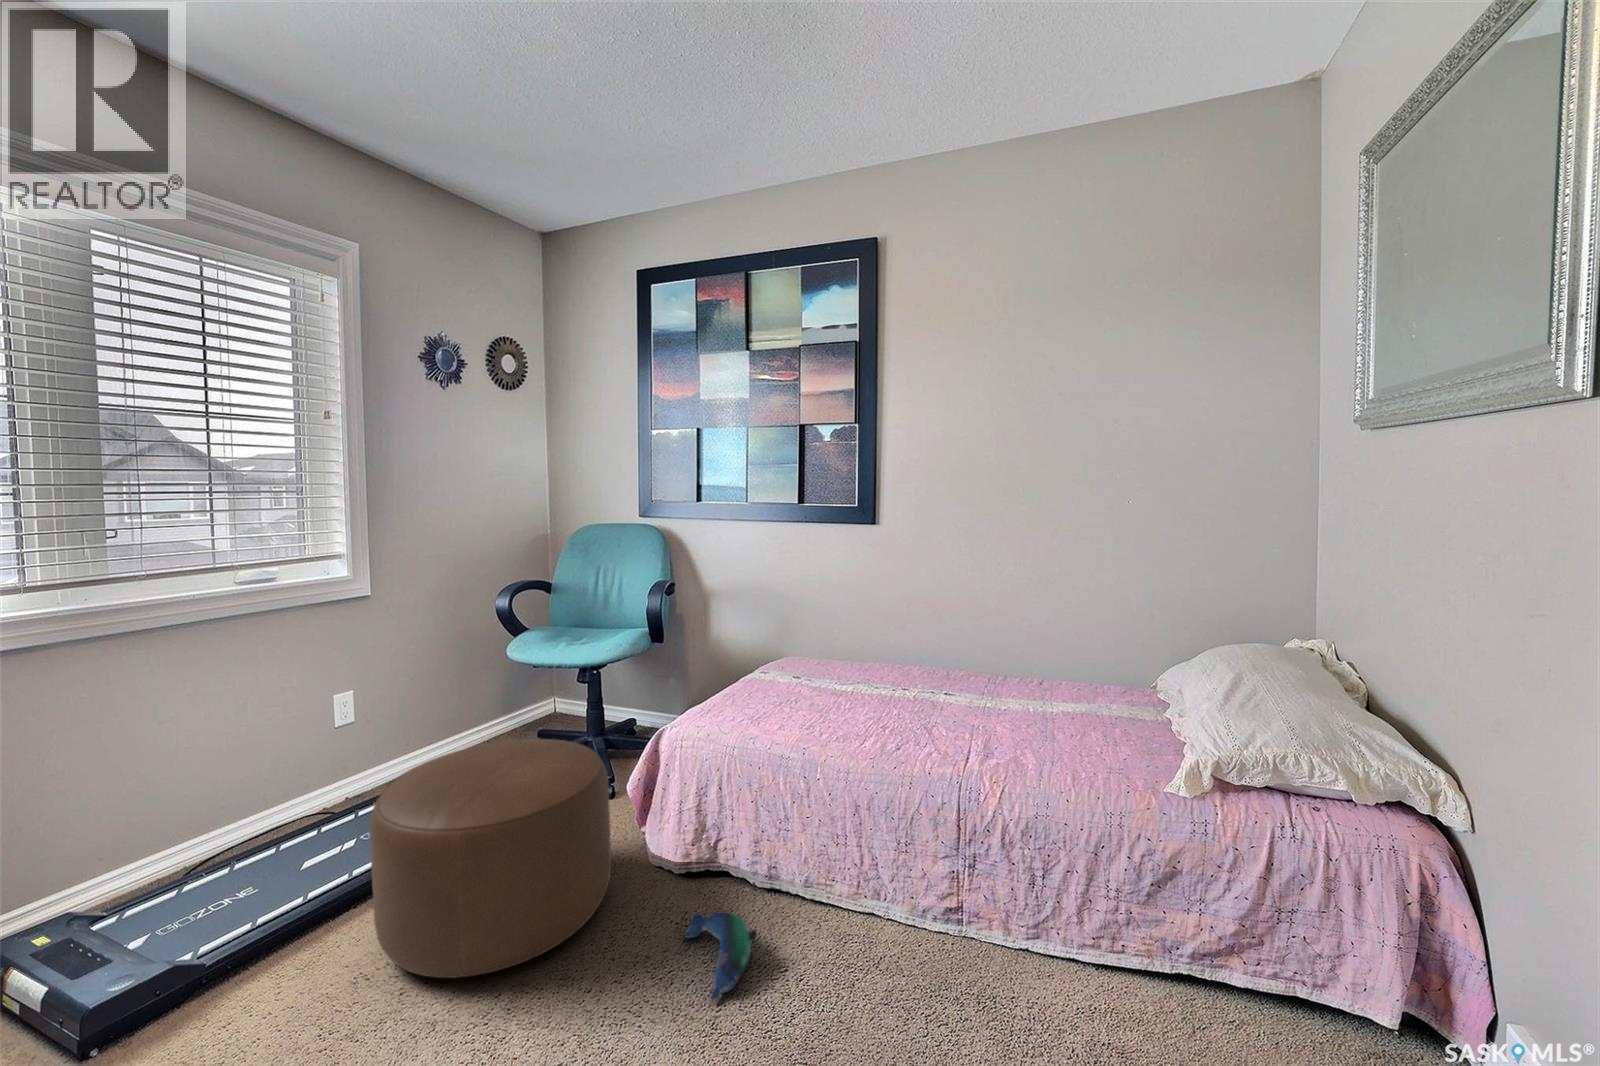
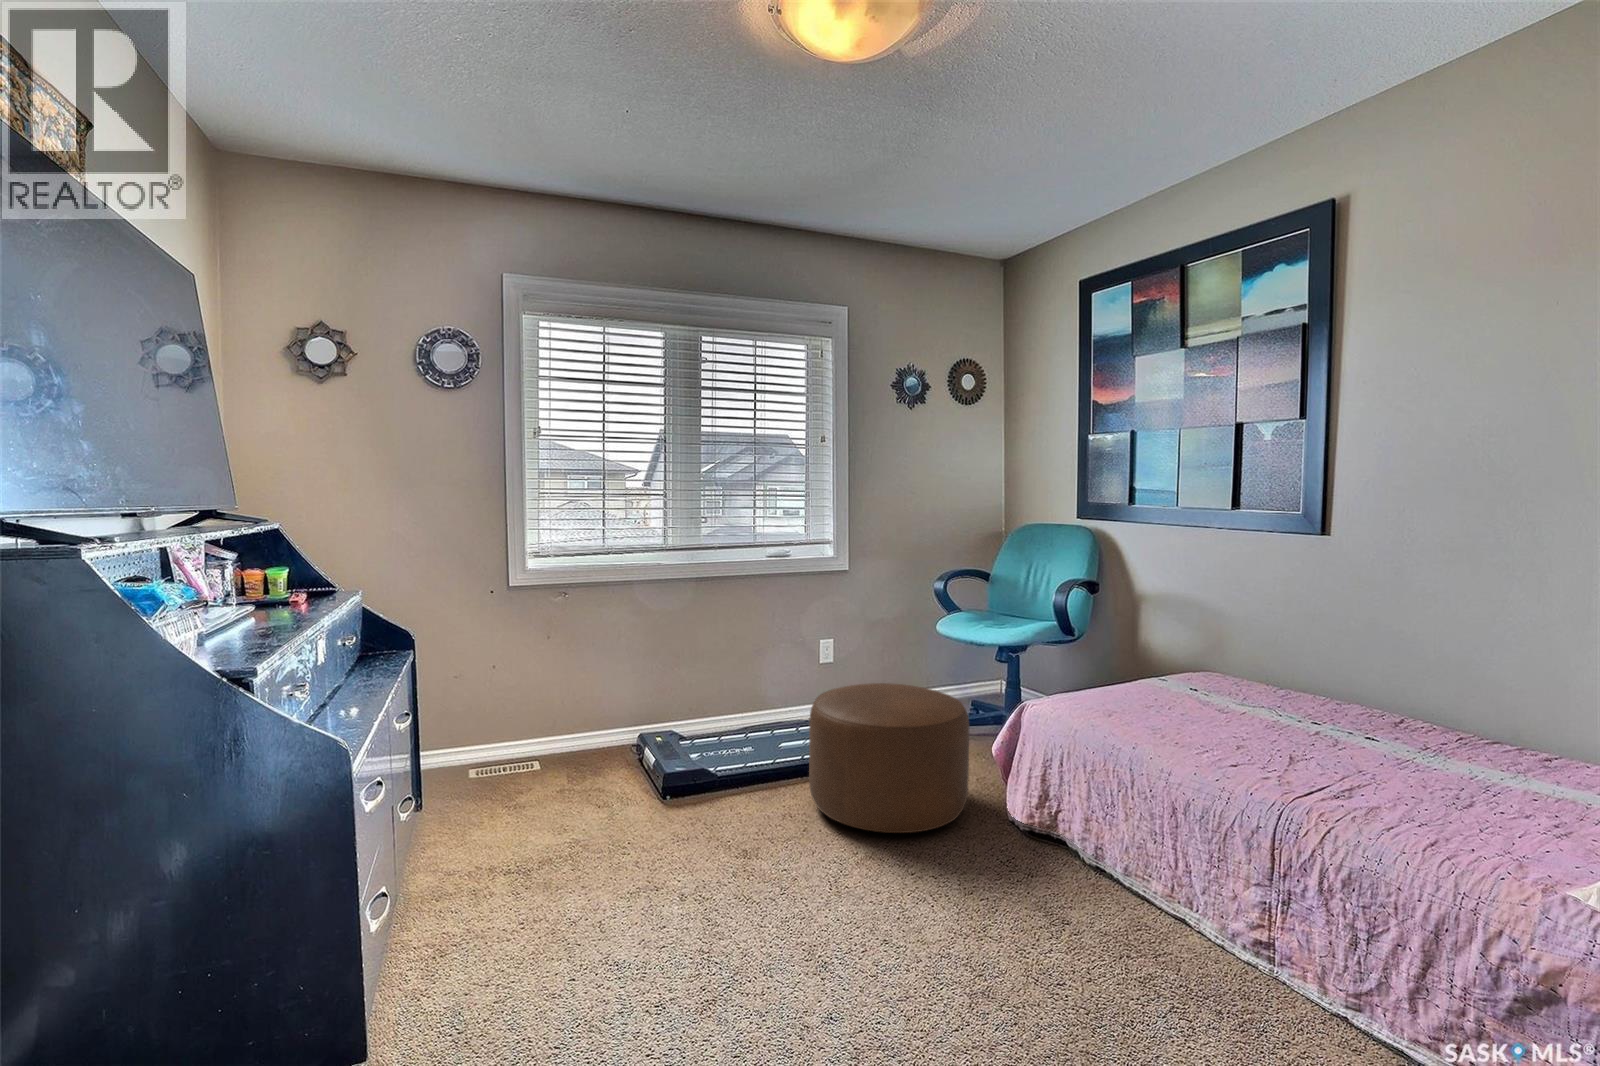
plush toy: present [684,911,757,1002] -> none [995,854,1052,909]

